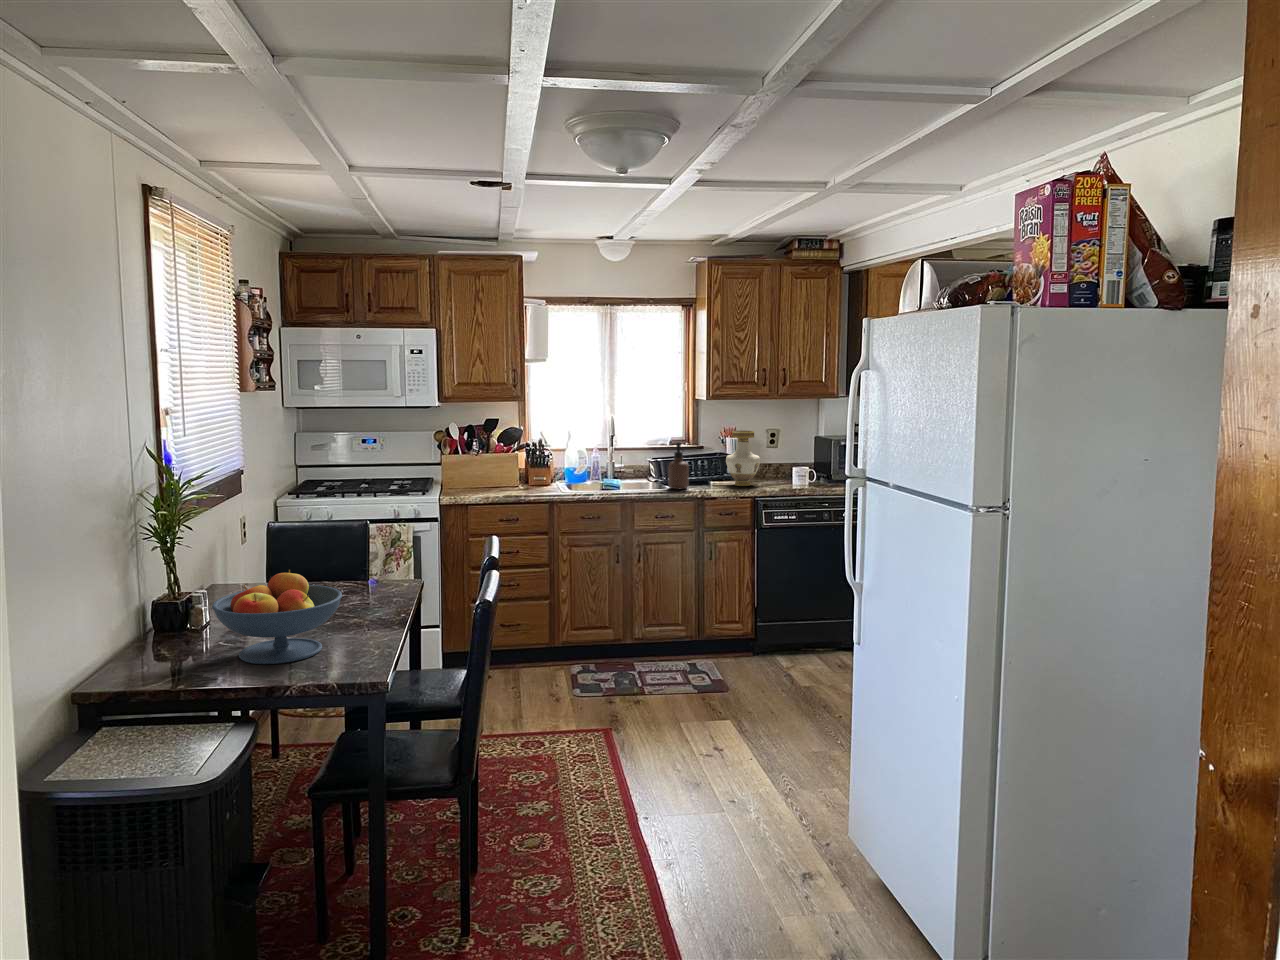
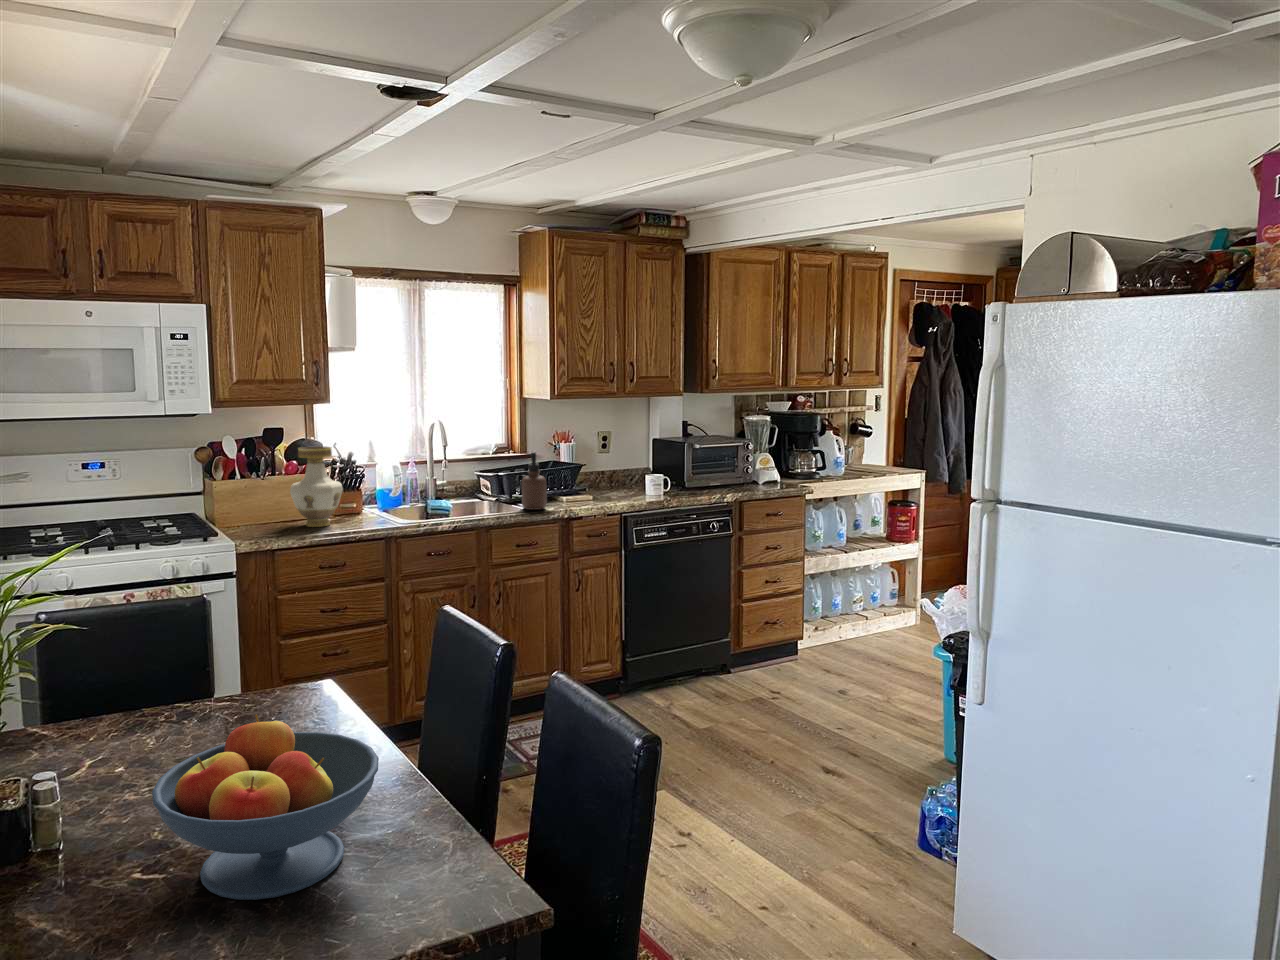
vase: present [726,431,760,486] -> present [290,446,343,527]

